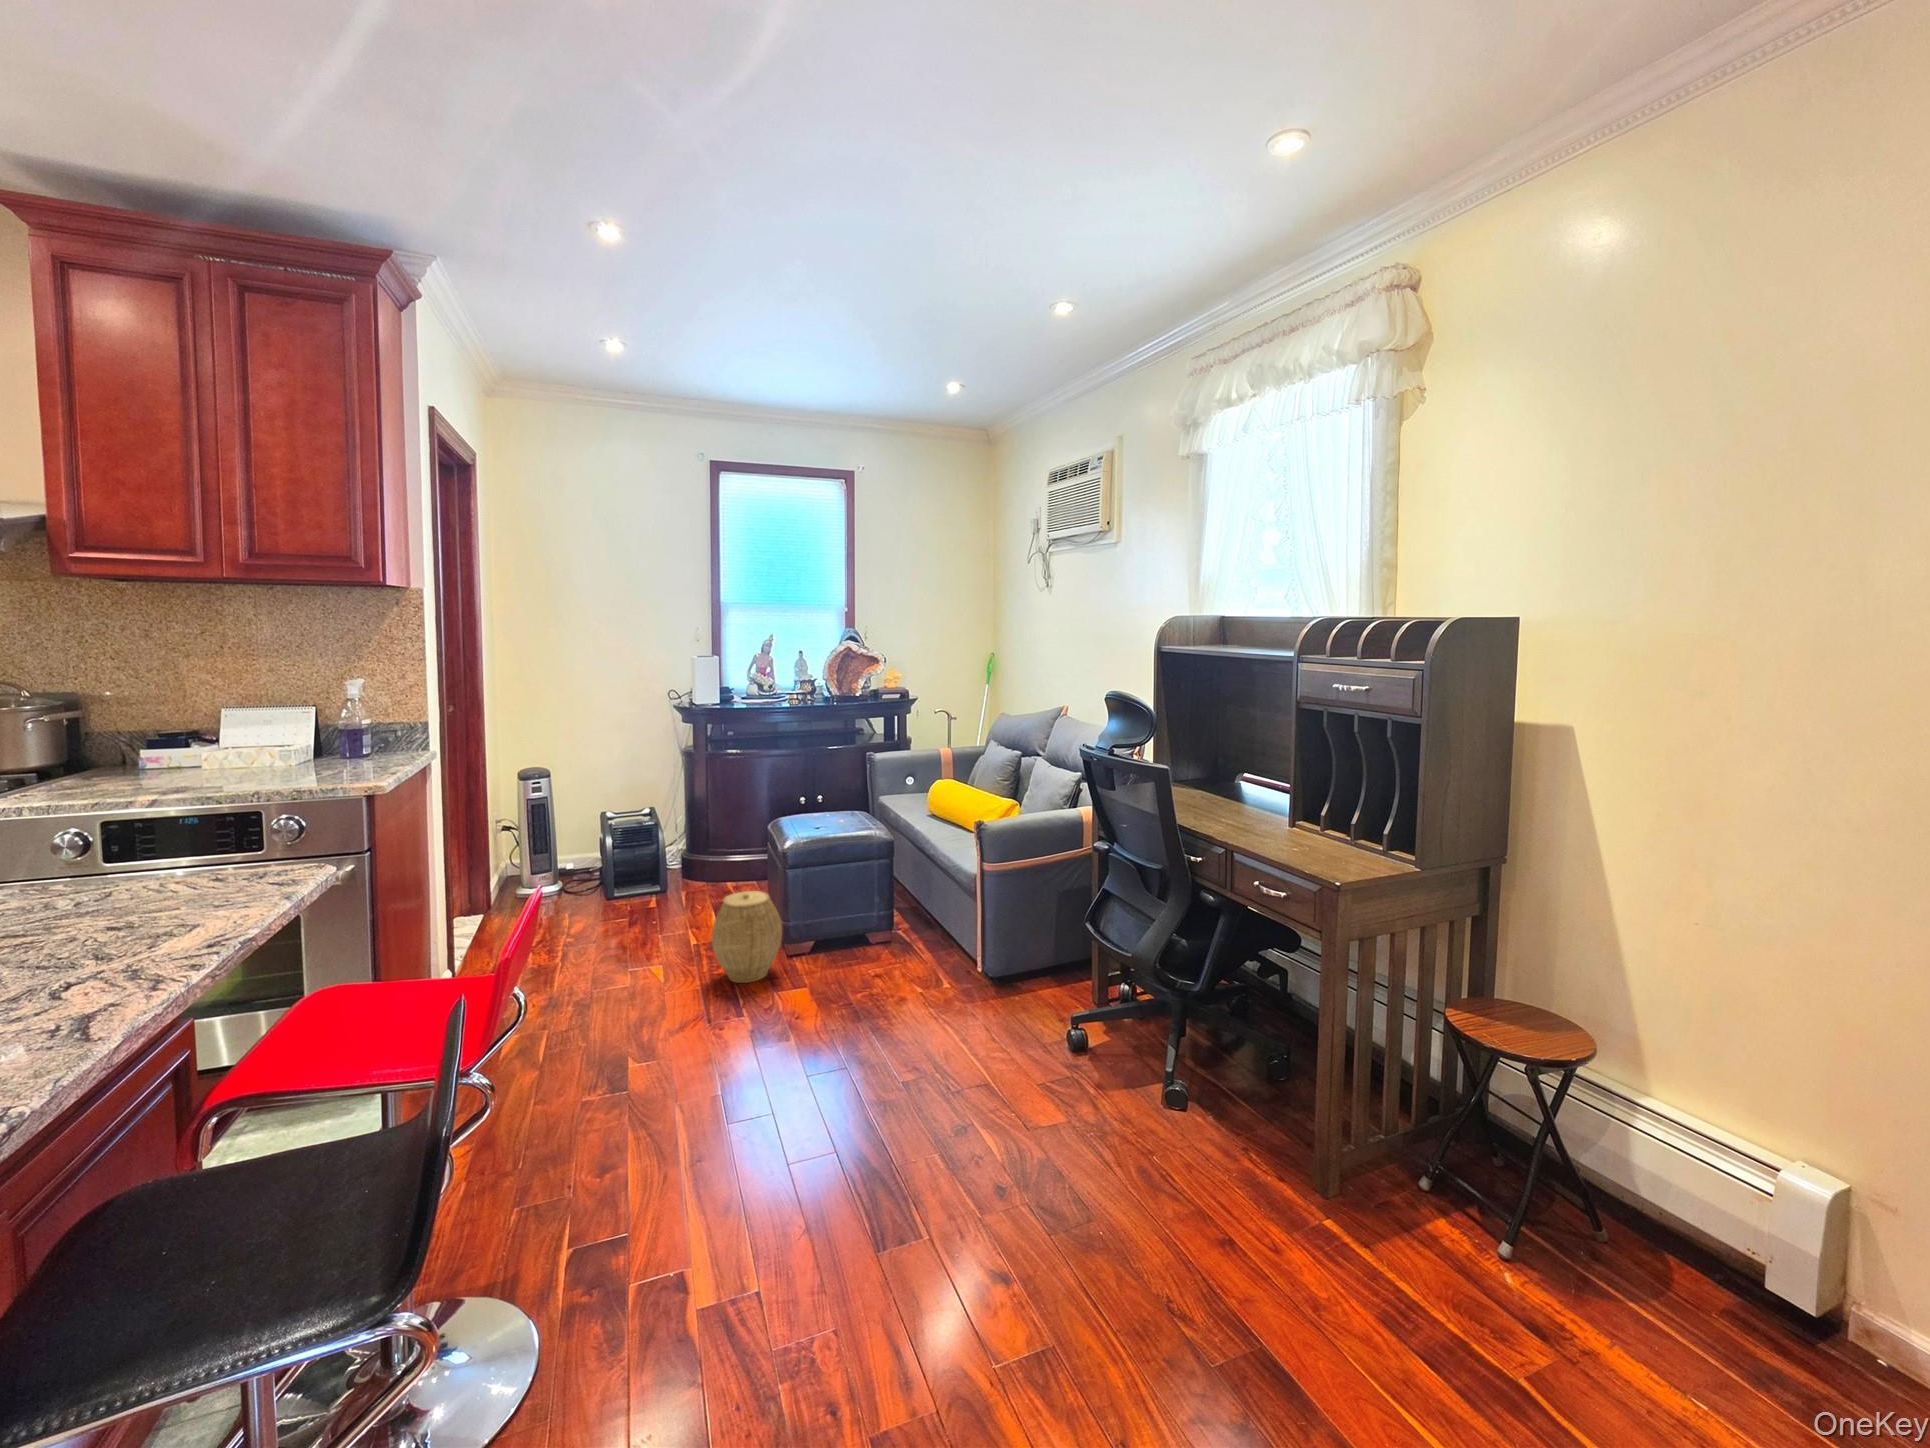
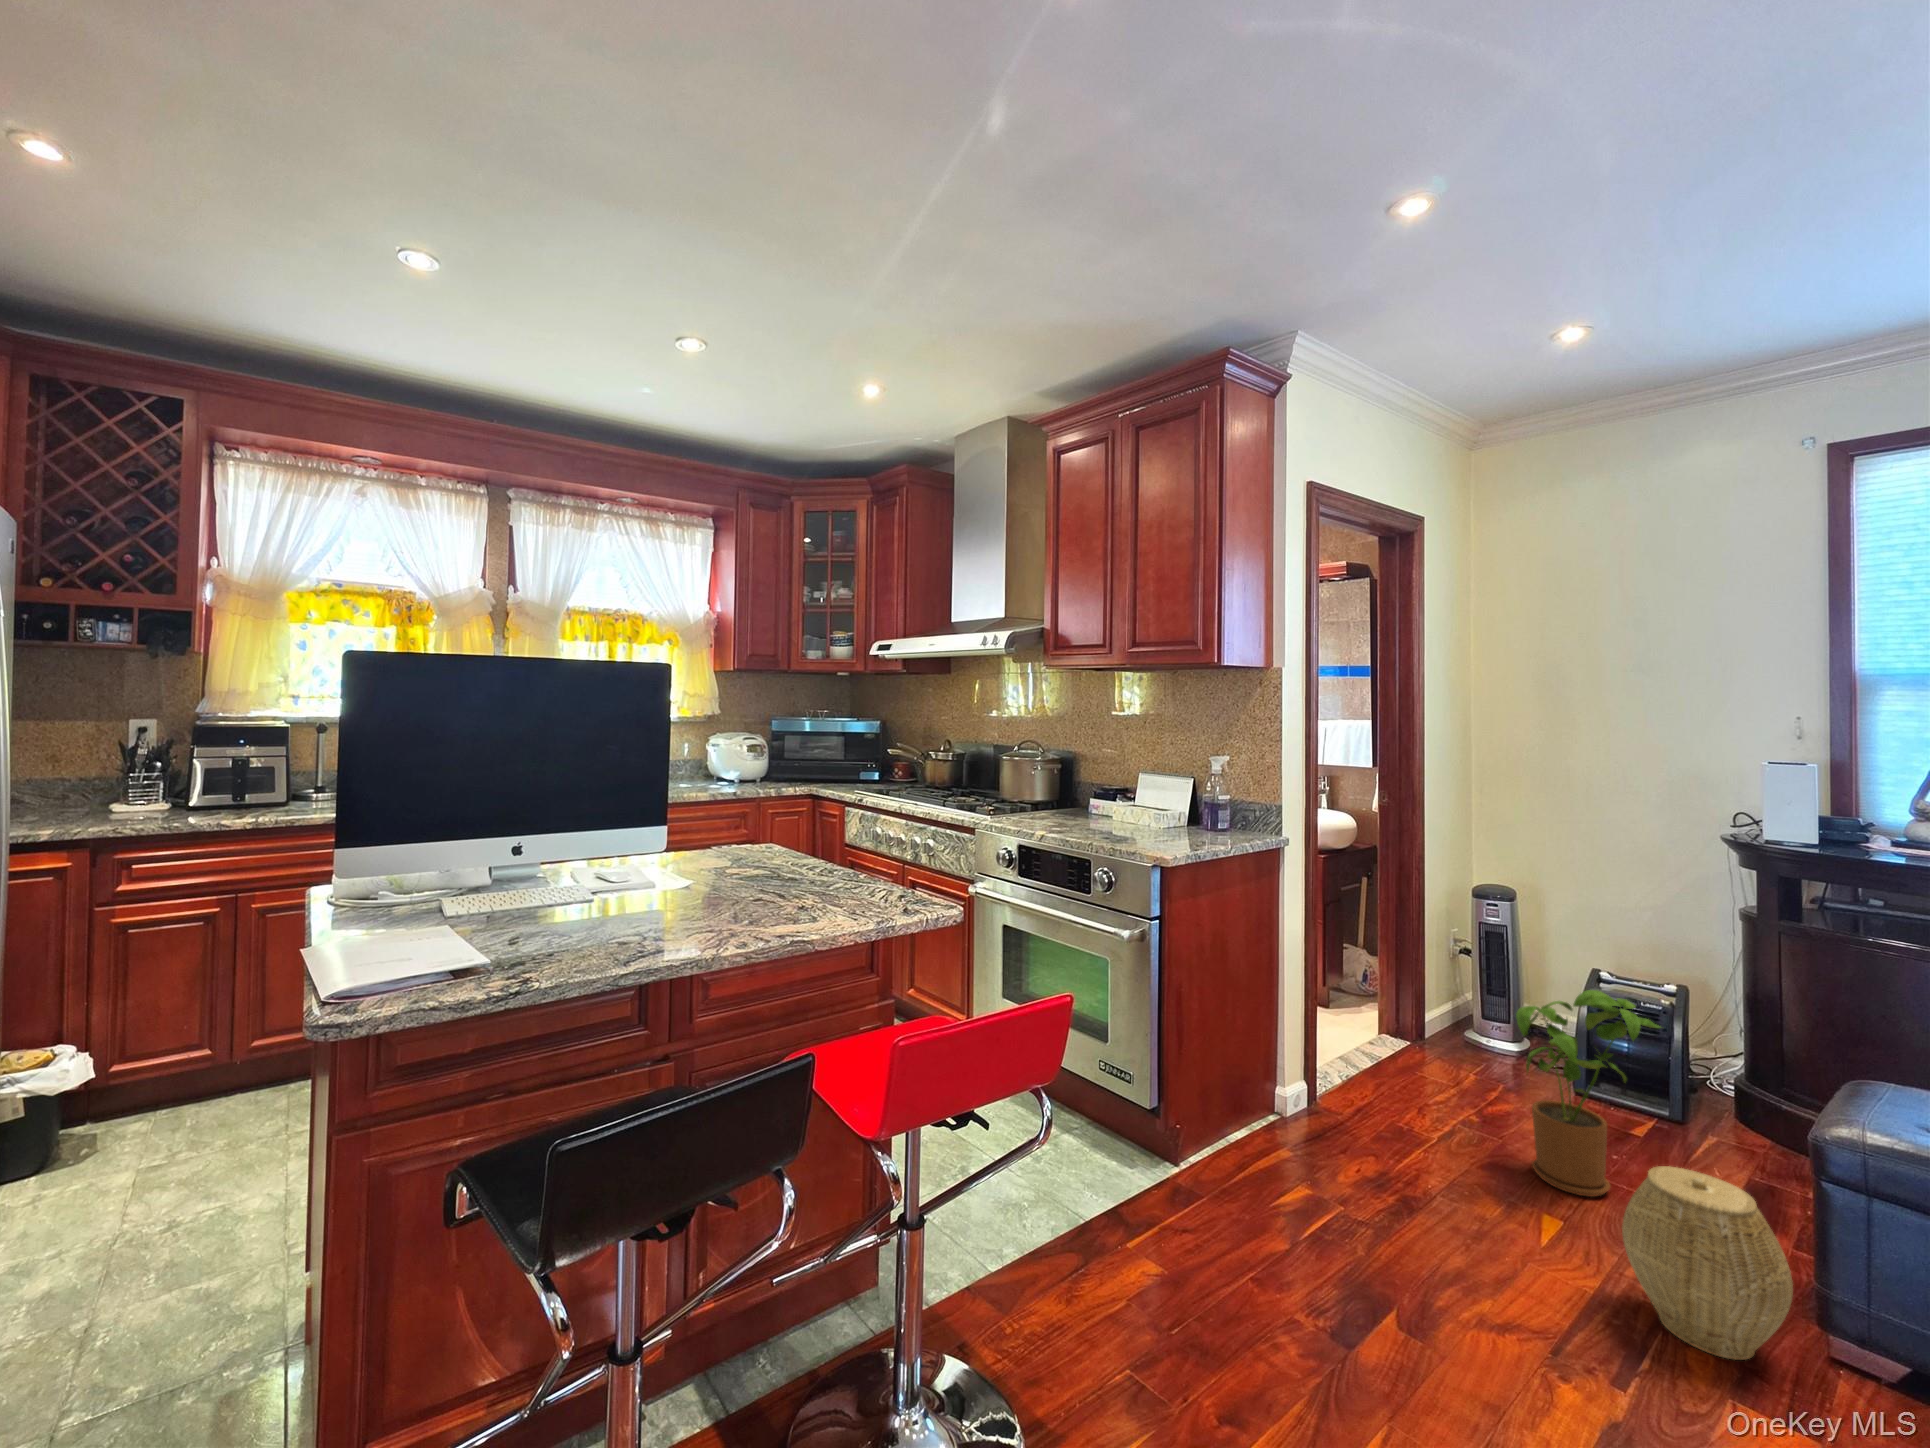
house plant: none [610,815,692,952] -> present [1516,990,1660,1197]

